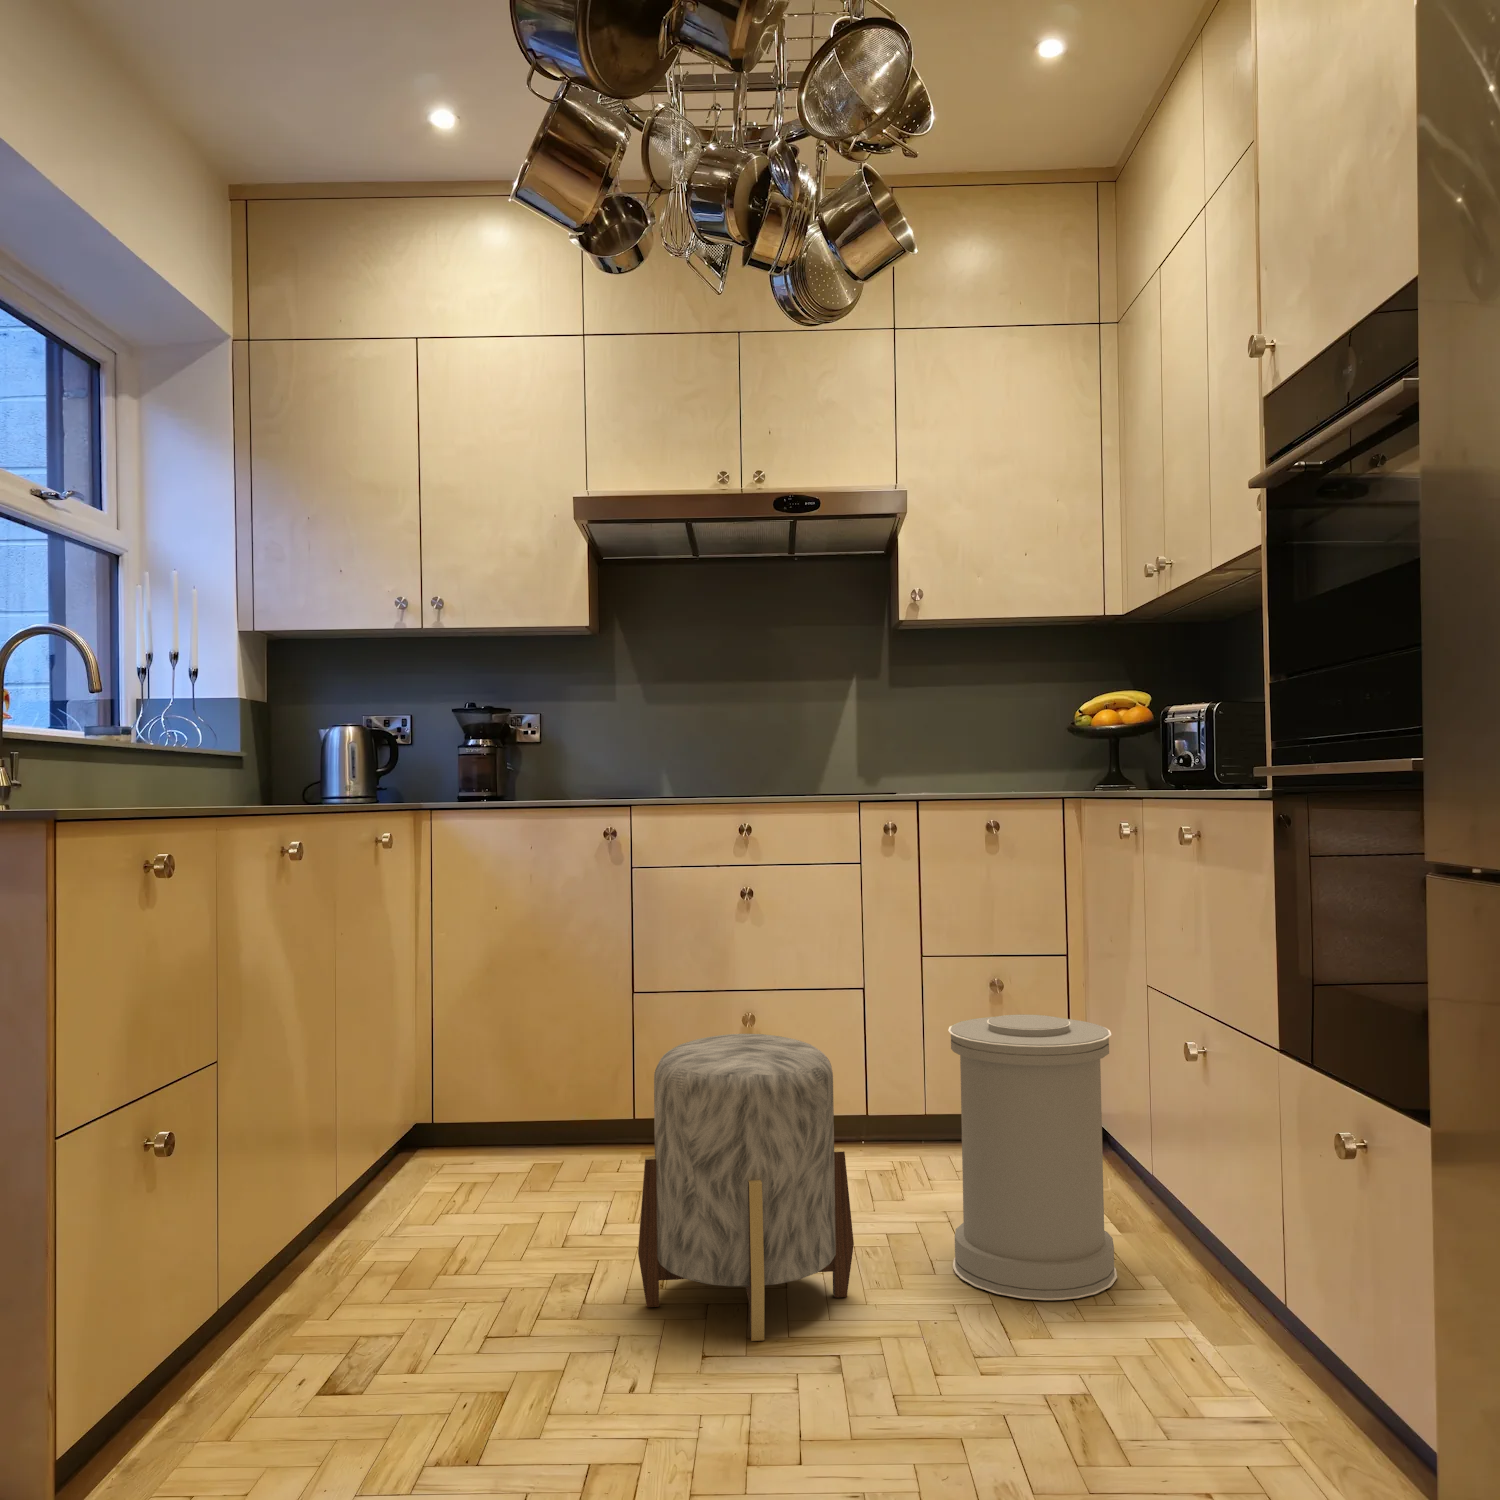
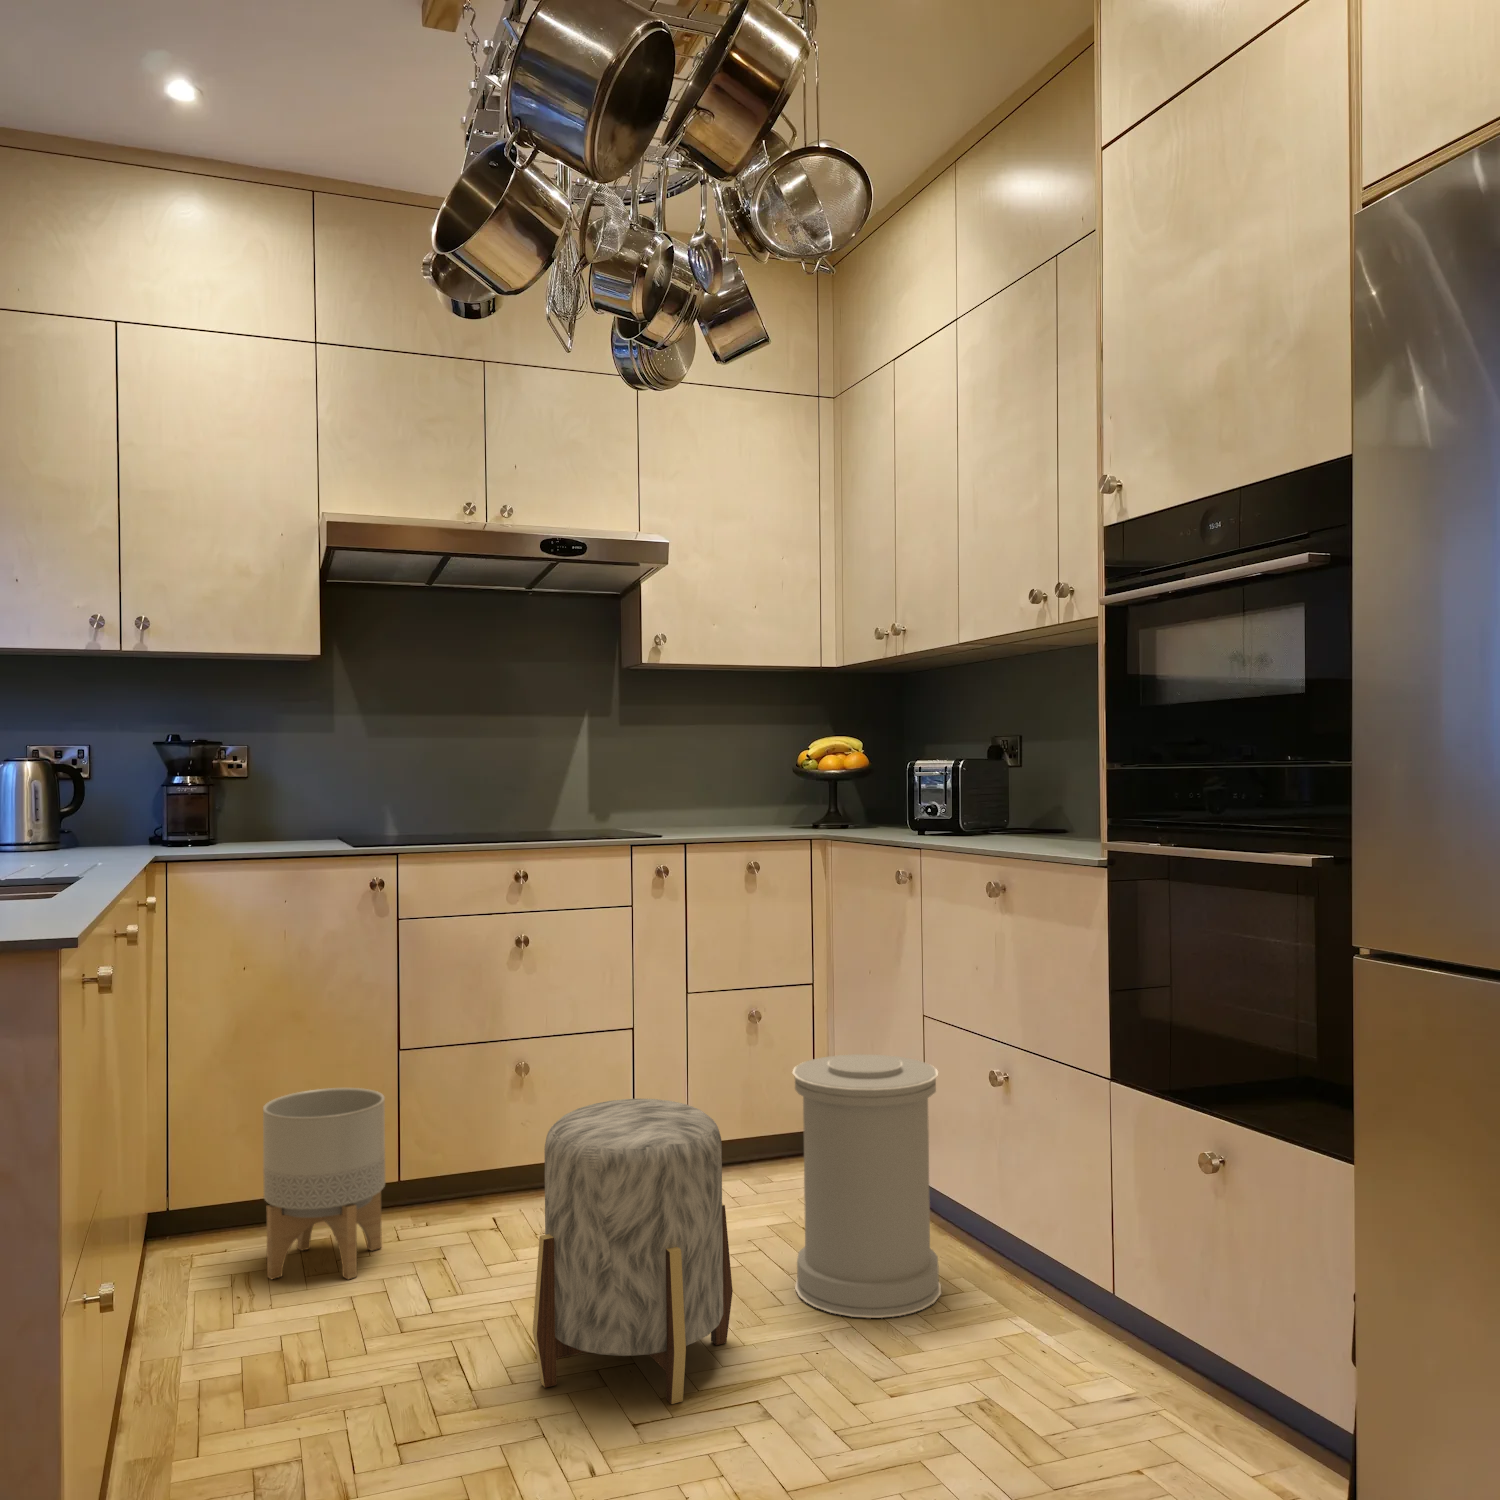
planter: none [488,1020,599,1196] -> present [263,1088,385,1279]

